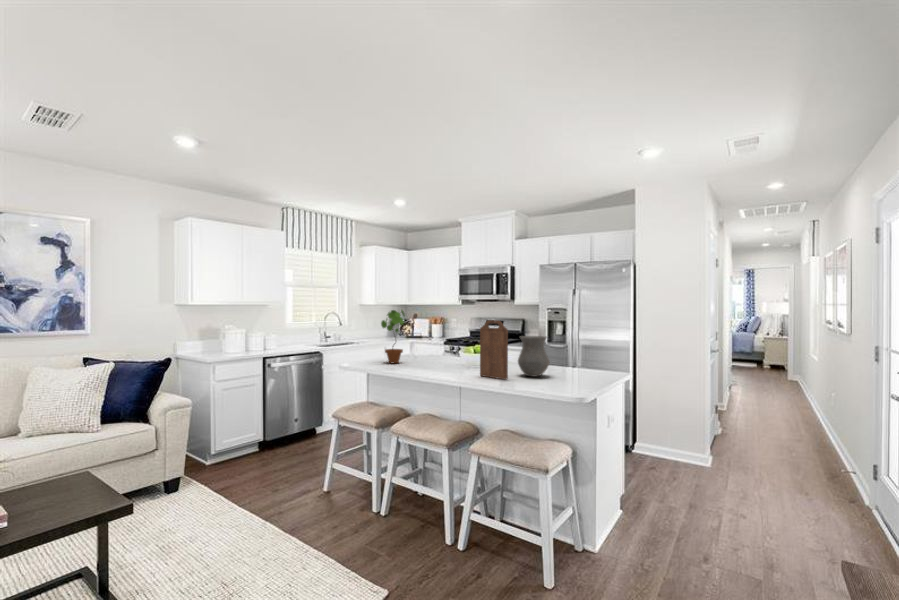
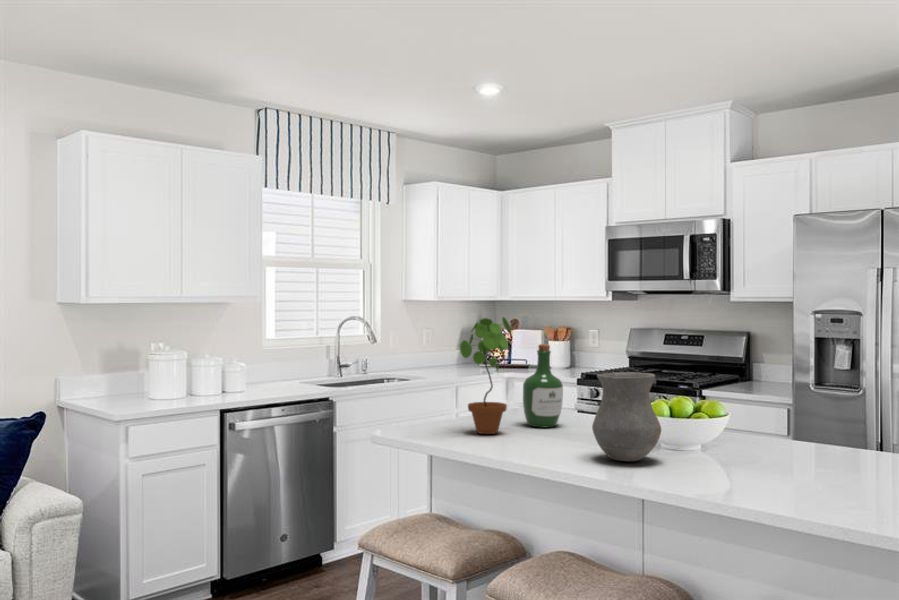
cutting board: present [480,320,508,379] -> none [693,346,765,486]
wine bottle: none [411,322,430,361] -> present [523,344,563,427]
vase: present [518,336,550,377] -> present [592,372,661,461]

